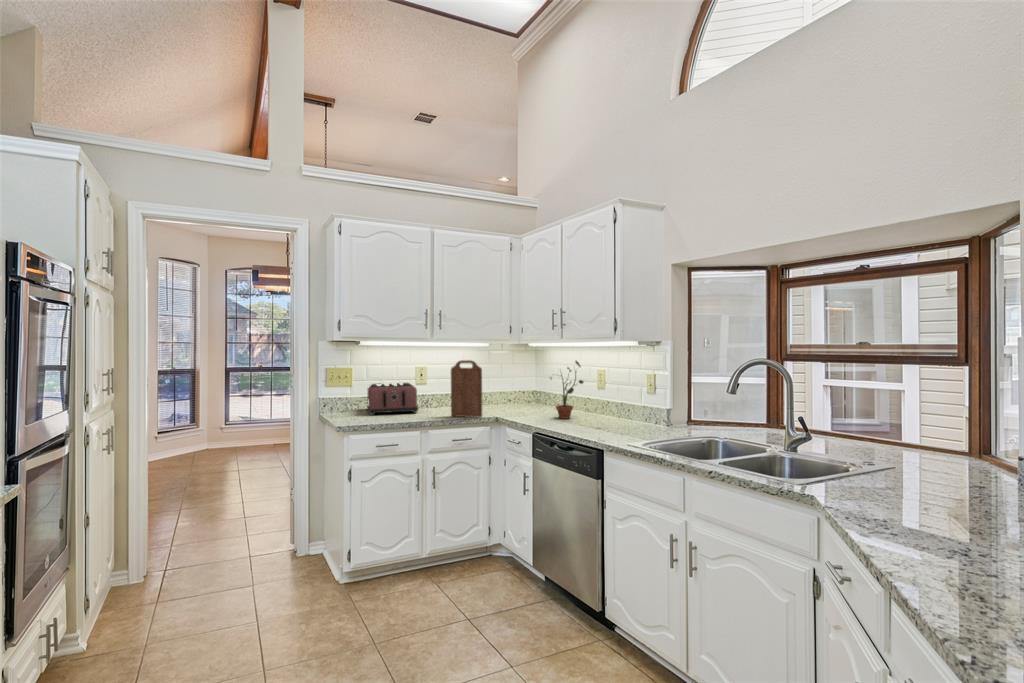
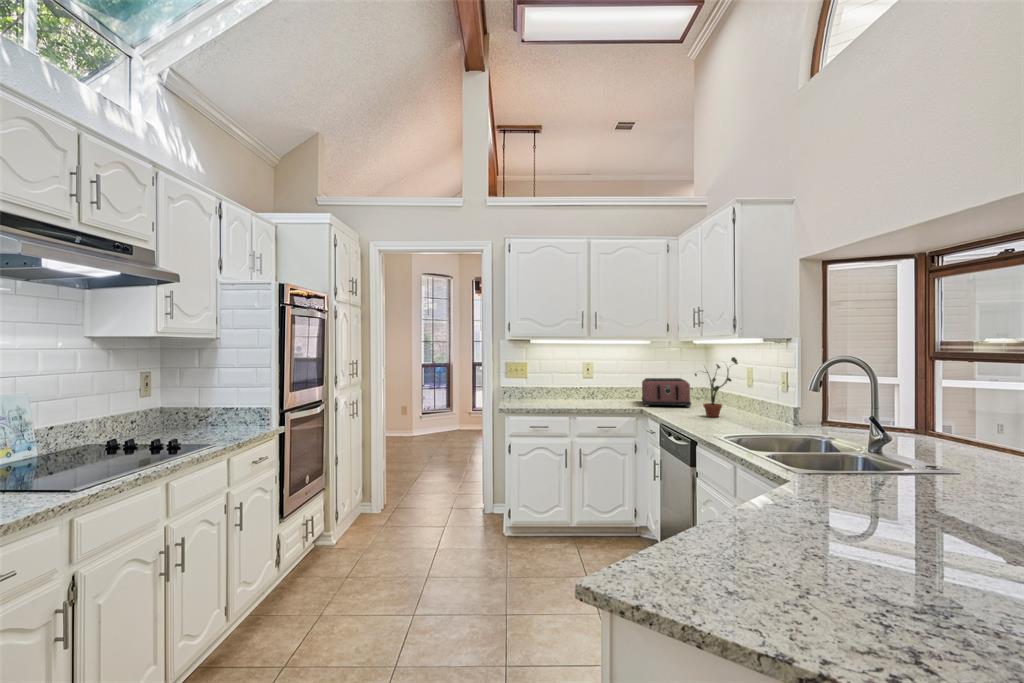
cutting board: present [451,360,482,417] -> none [601,356,629,410]
toaster: present [367,383,418,415] -> present [642,378,691,407]

